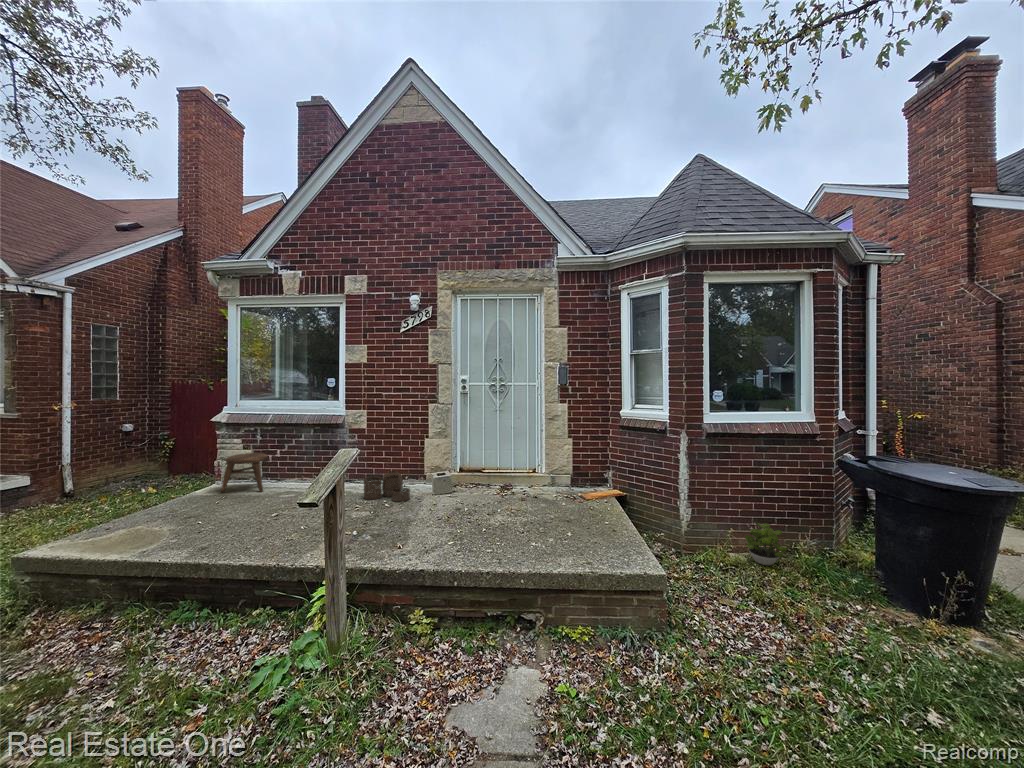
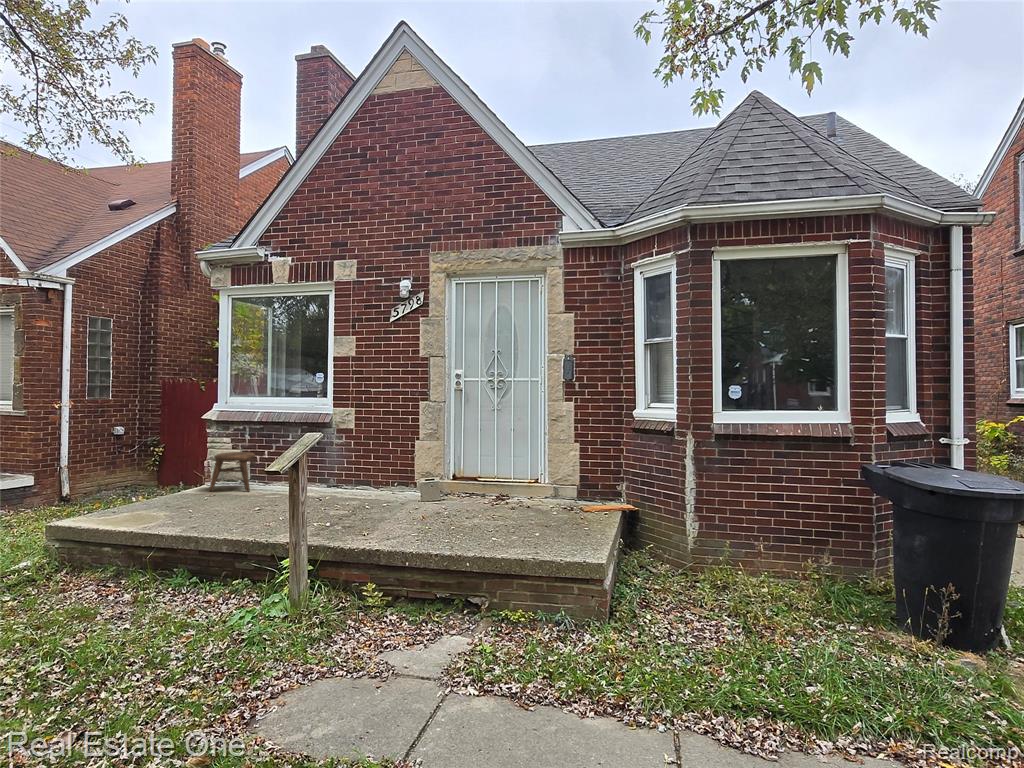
woven basket: present [364,470,410,501] -> none [347,472,394,504]
potted plant: present [745,522,787,565] -> none [750,537,794,585]

